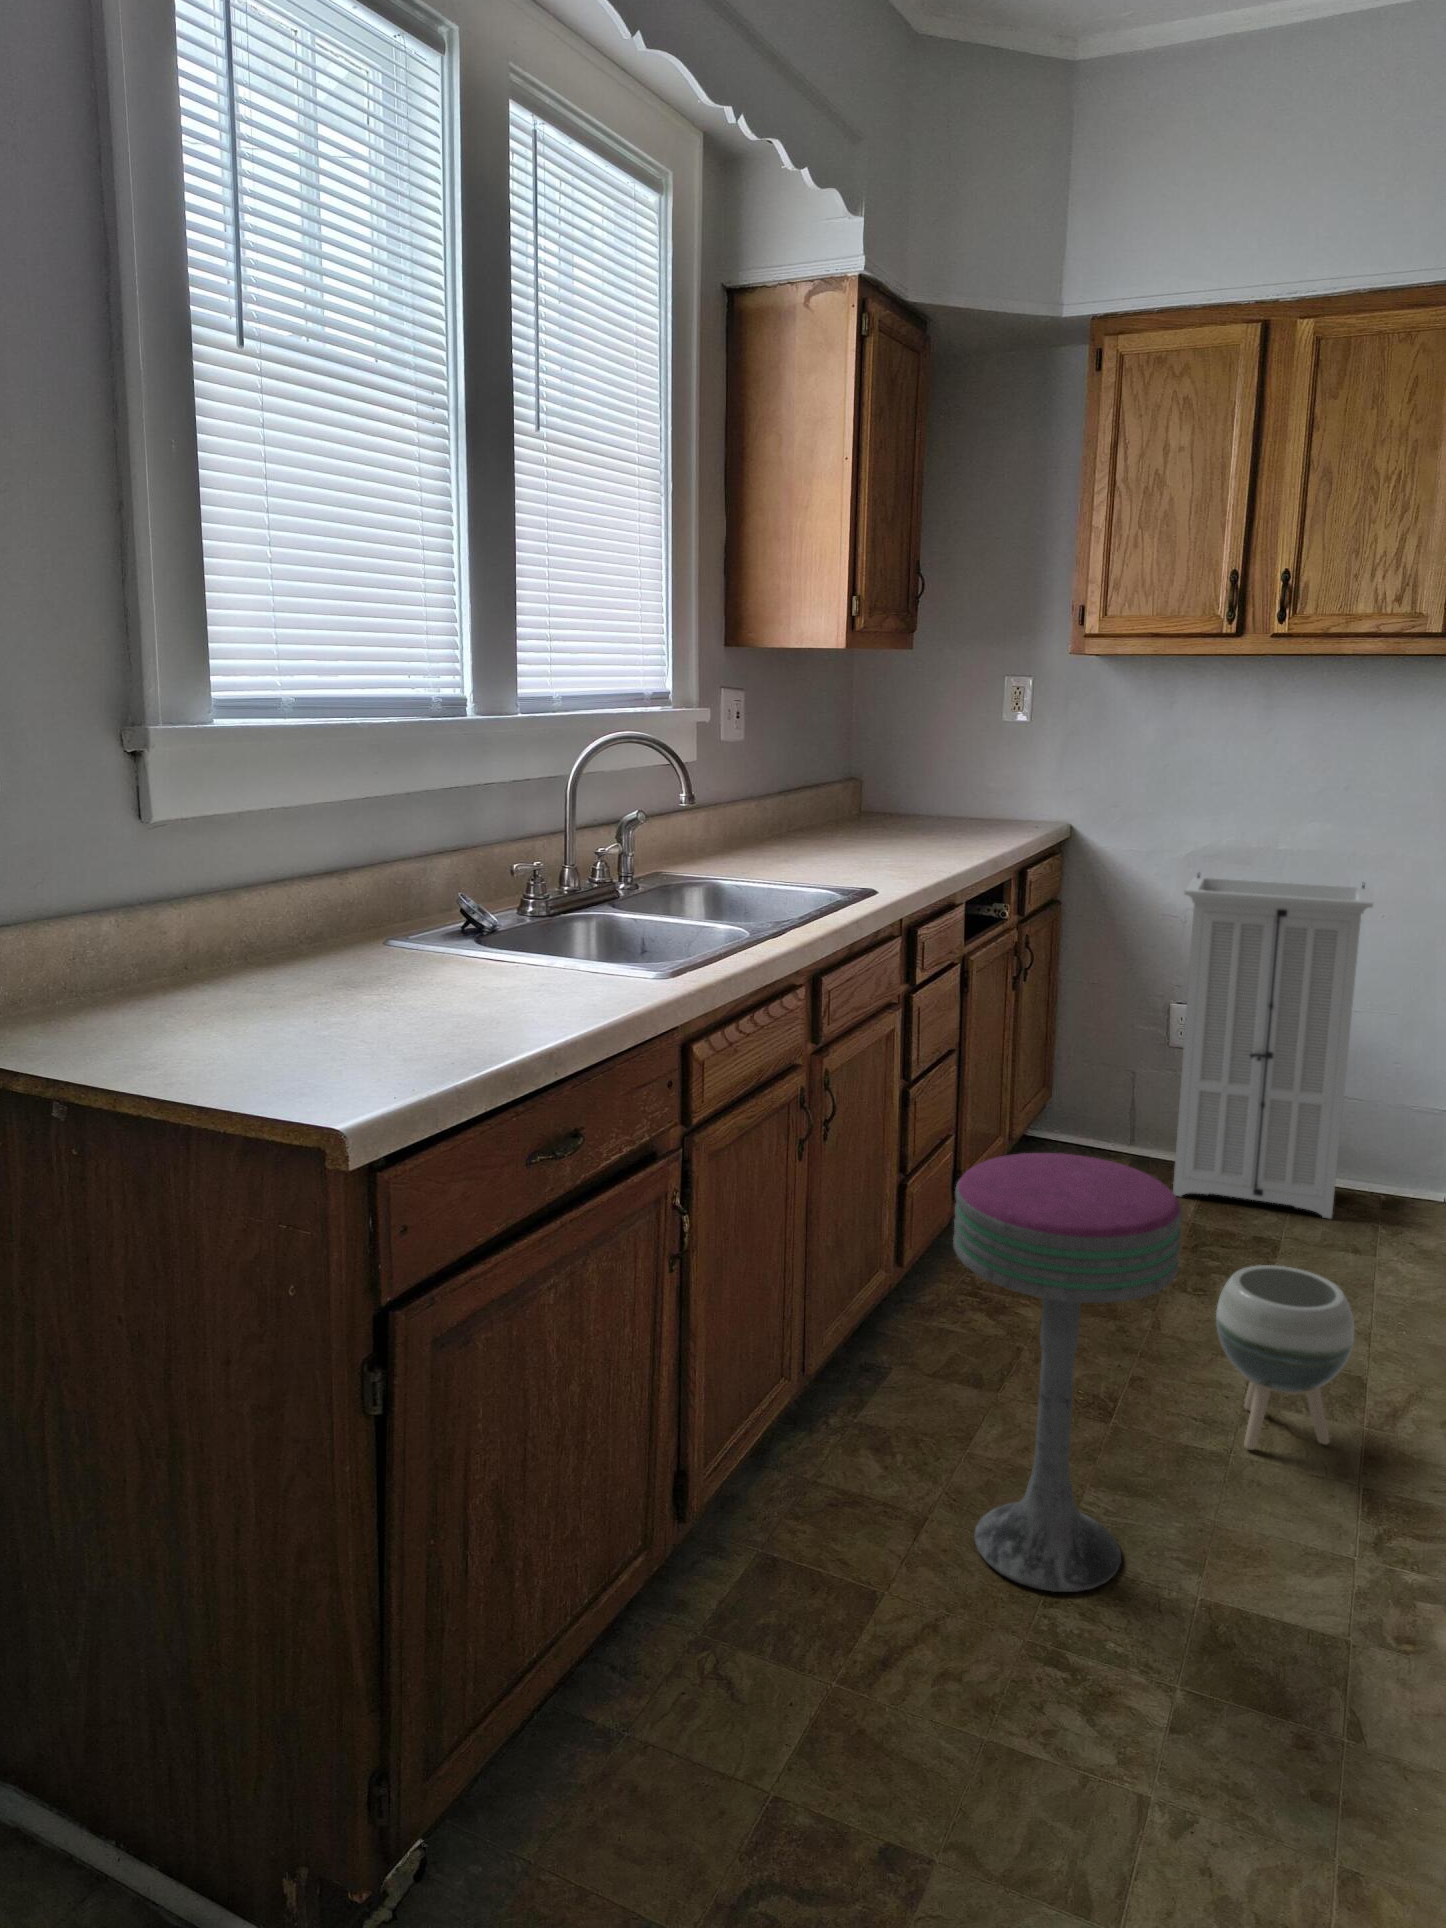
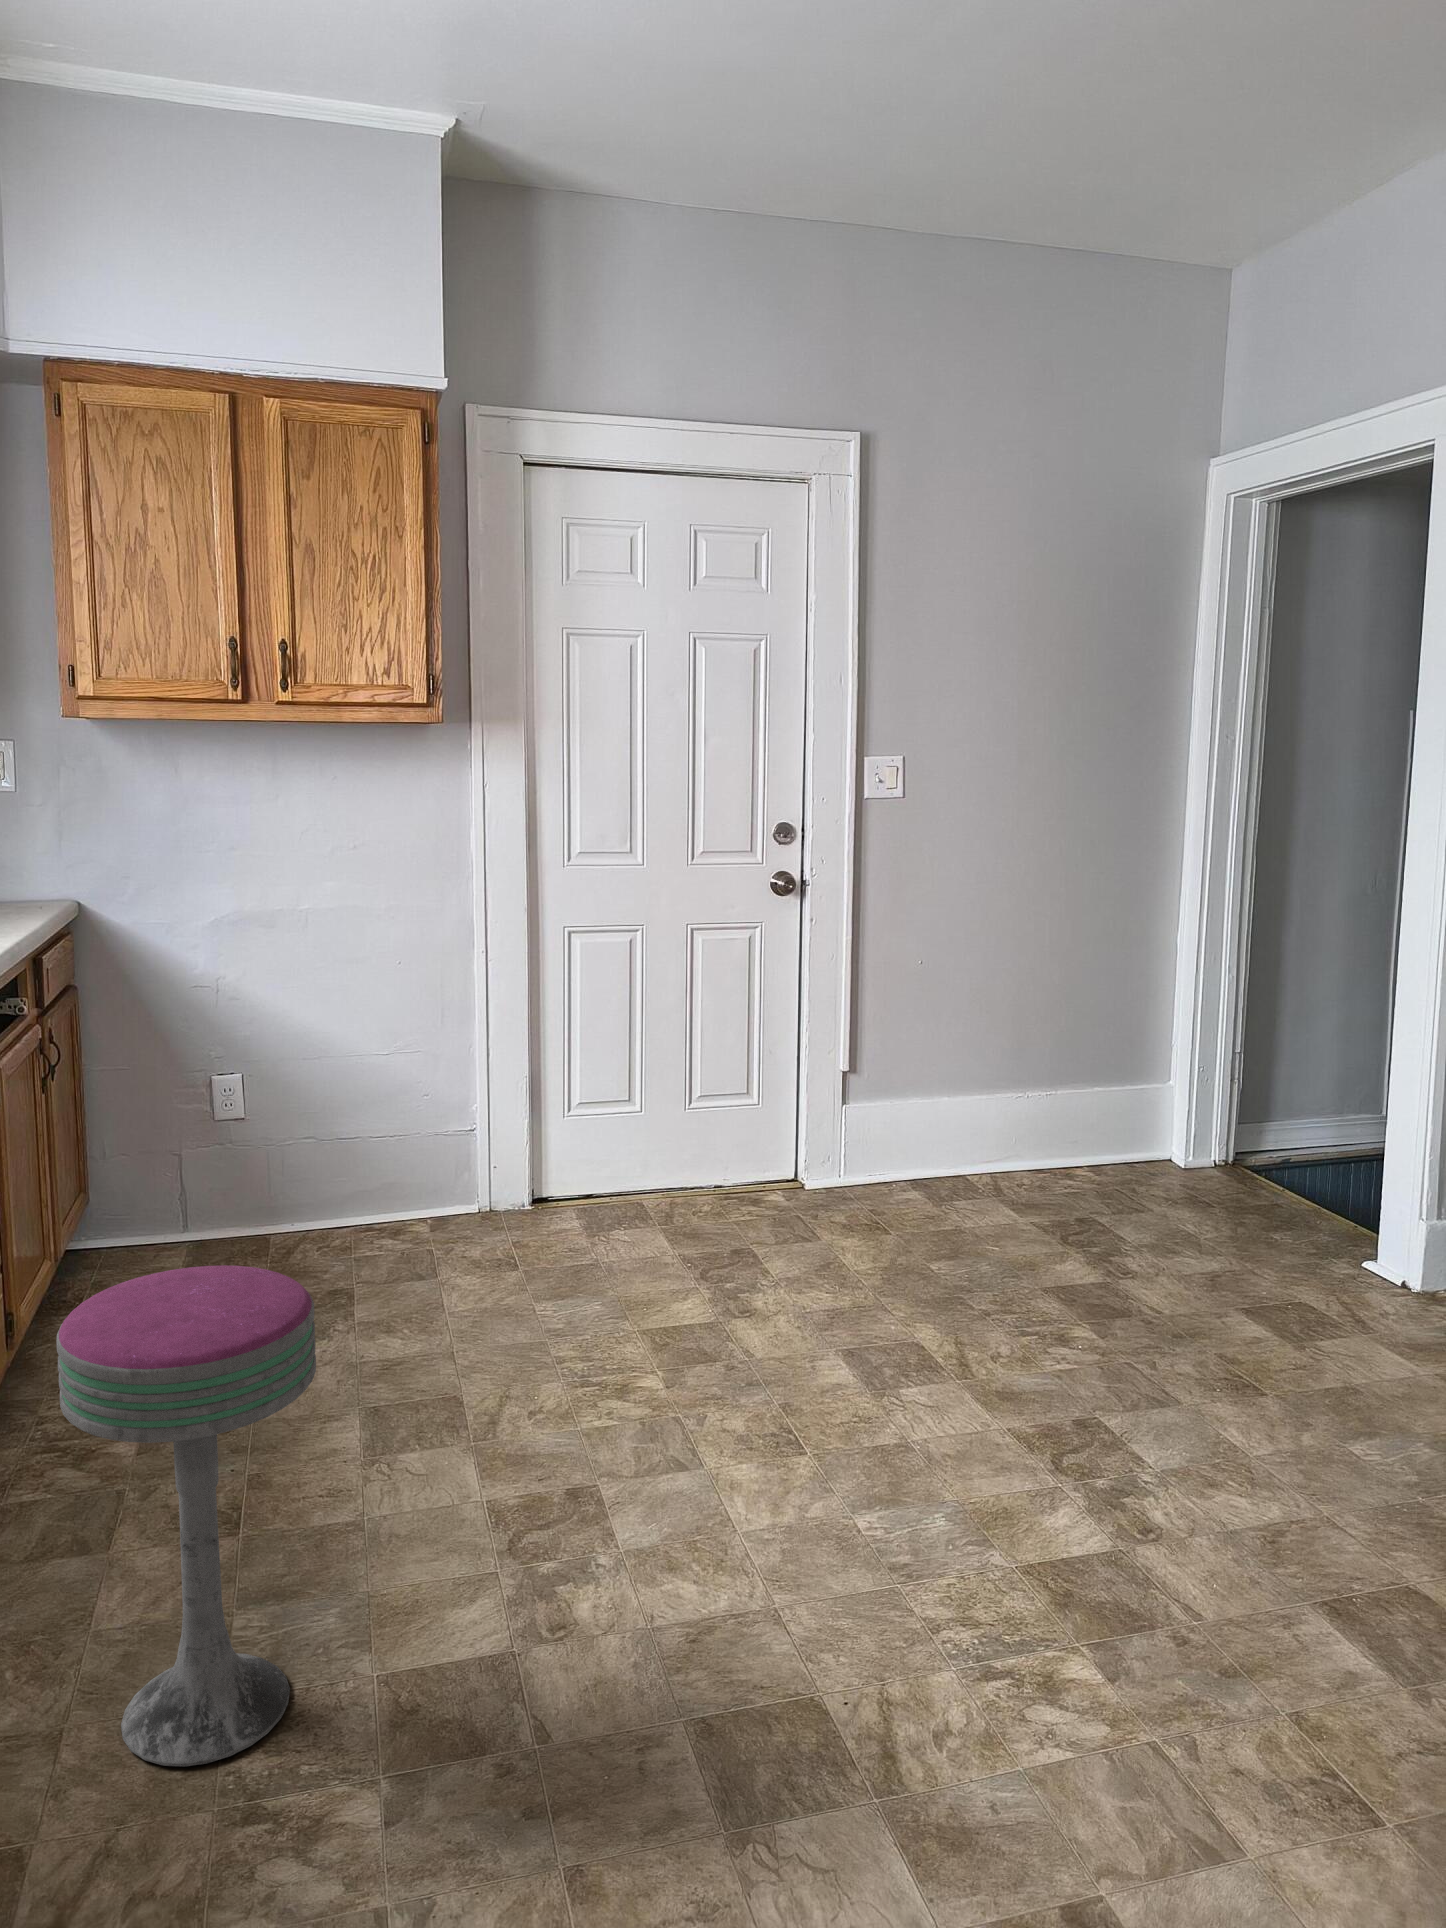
storage cabinet: present [1173,874,1373,1219] -> none [217,935,396,1275]
planter: present [1216,1265,1354,1450] -> none [331,1321,459,1514]

